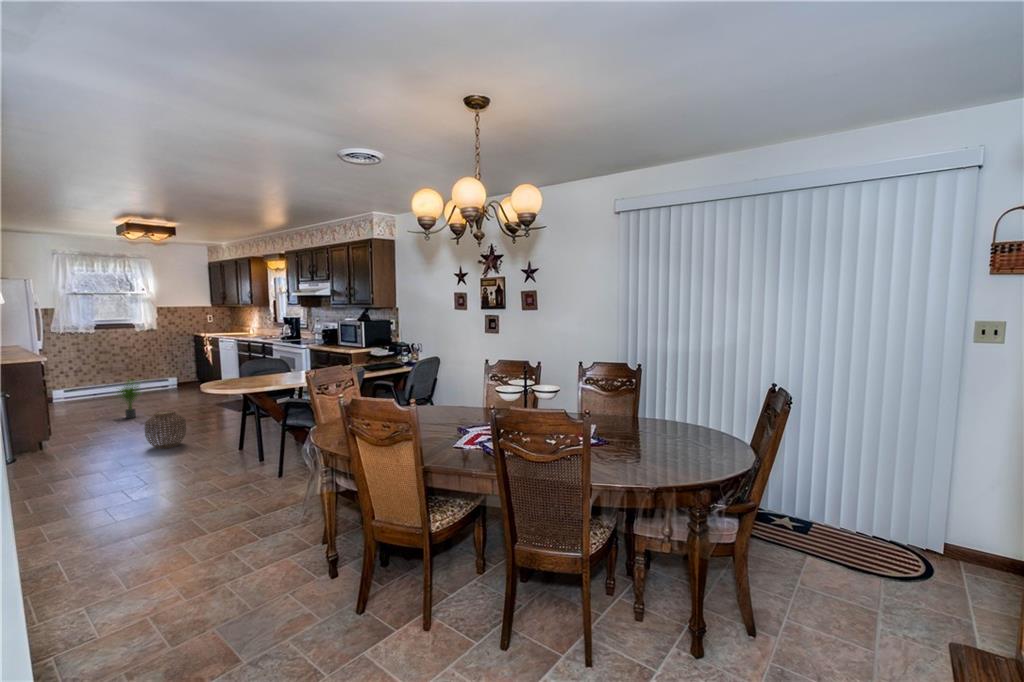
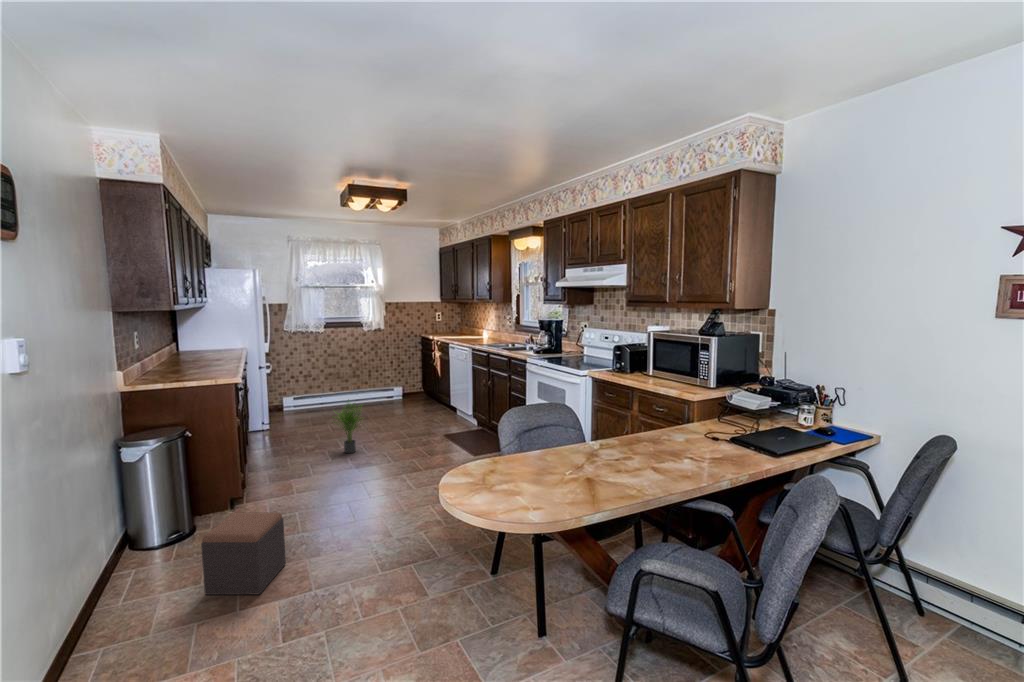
woven basket: present [145,410,186,449] -> none [357,477,415,545]
footstool: none [39,429,96,475] -> present [201,512,286,595]

